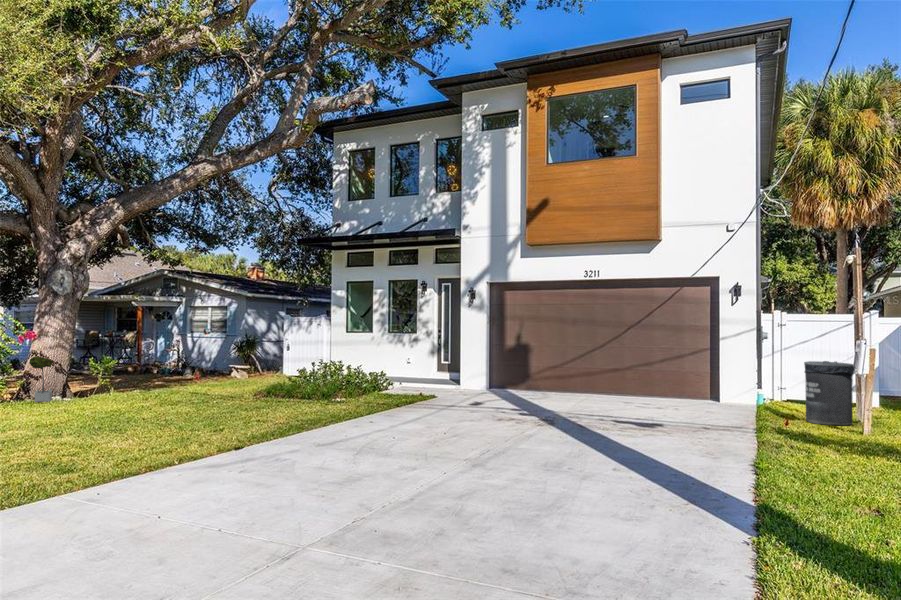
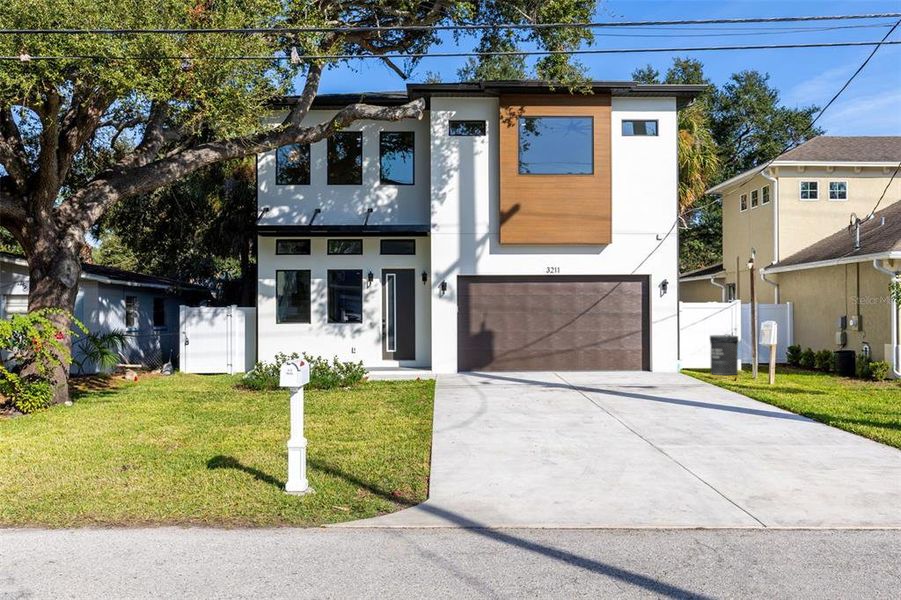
potted tree: present [29,356,53,402] -> none [45,359,72,412]

